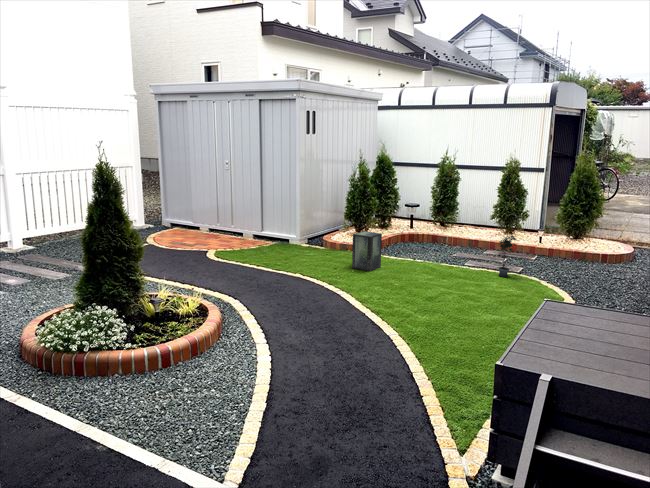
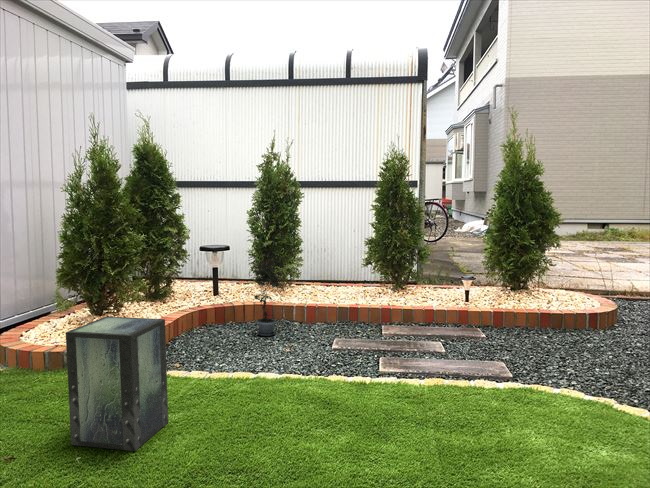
potted plant: present [499,234,516,277] -> present [253,256,283,336]

